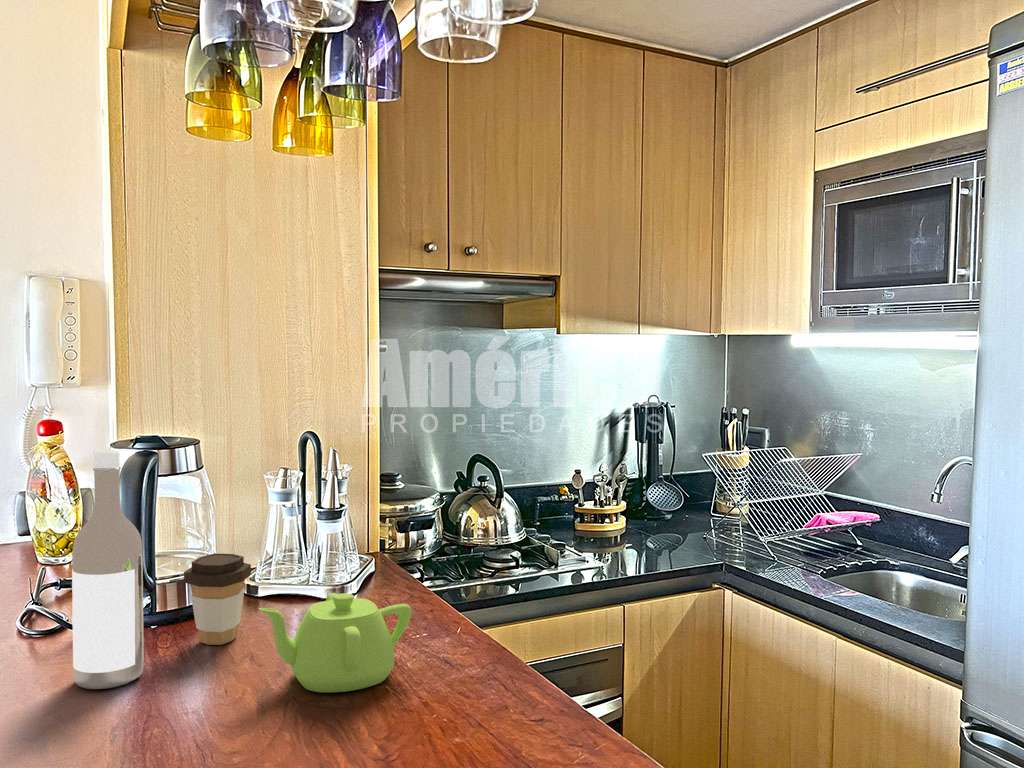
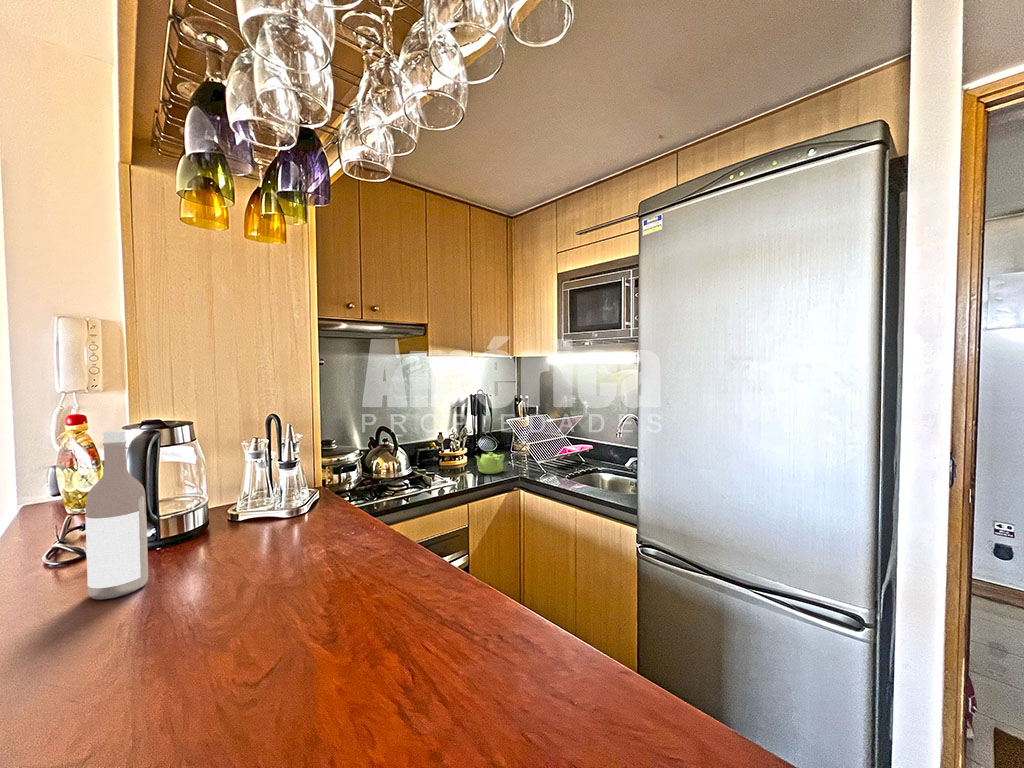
coffee cup: present [184,553,251,645] -> none [181,495,232,556]
teapot: present [259,593,412,693] -> present [475,452,505,474]

